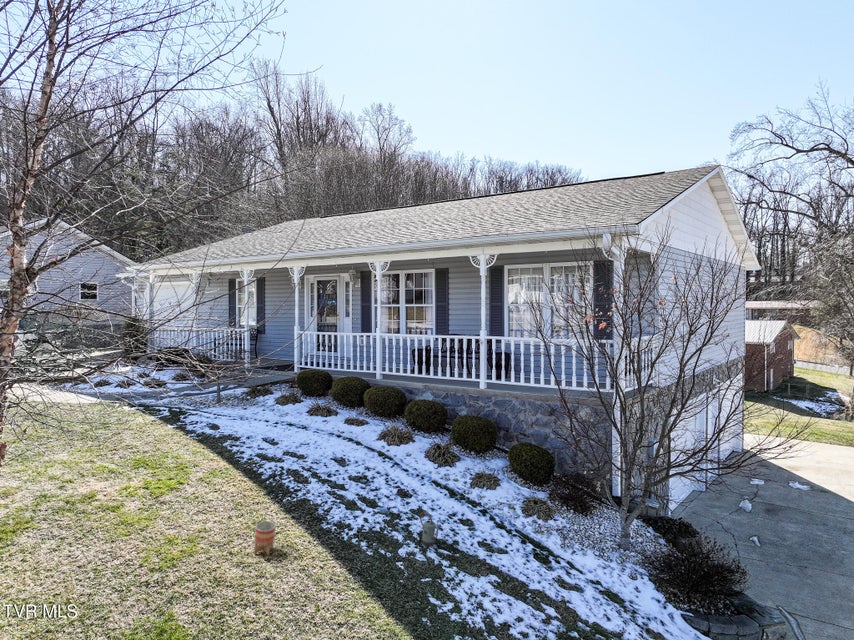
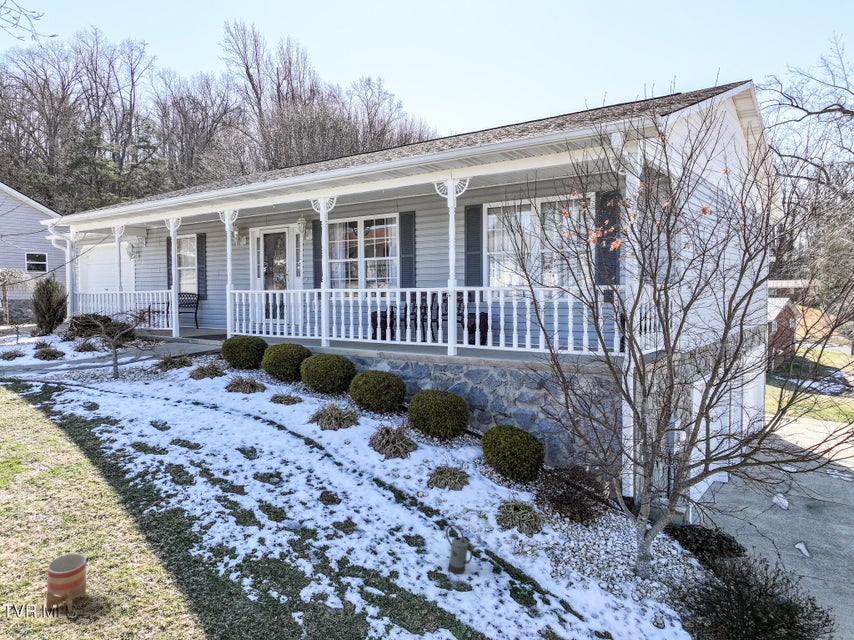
watering can: present [420,511,441,547] -> present [446,524,477,573]

